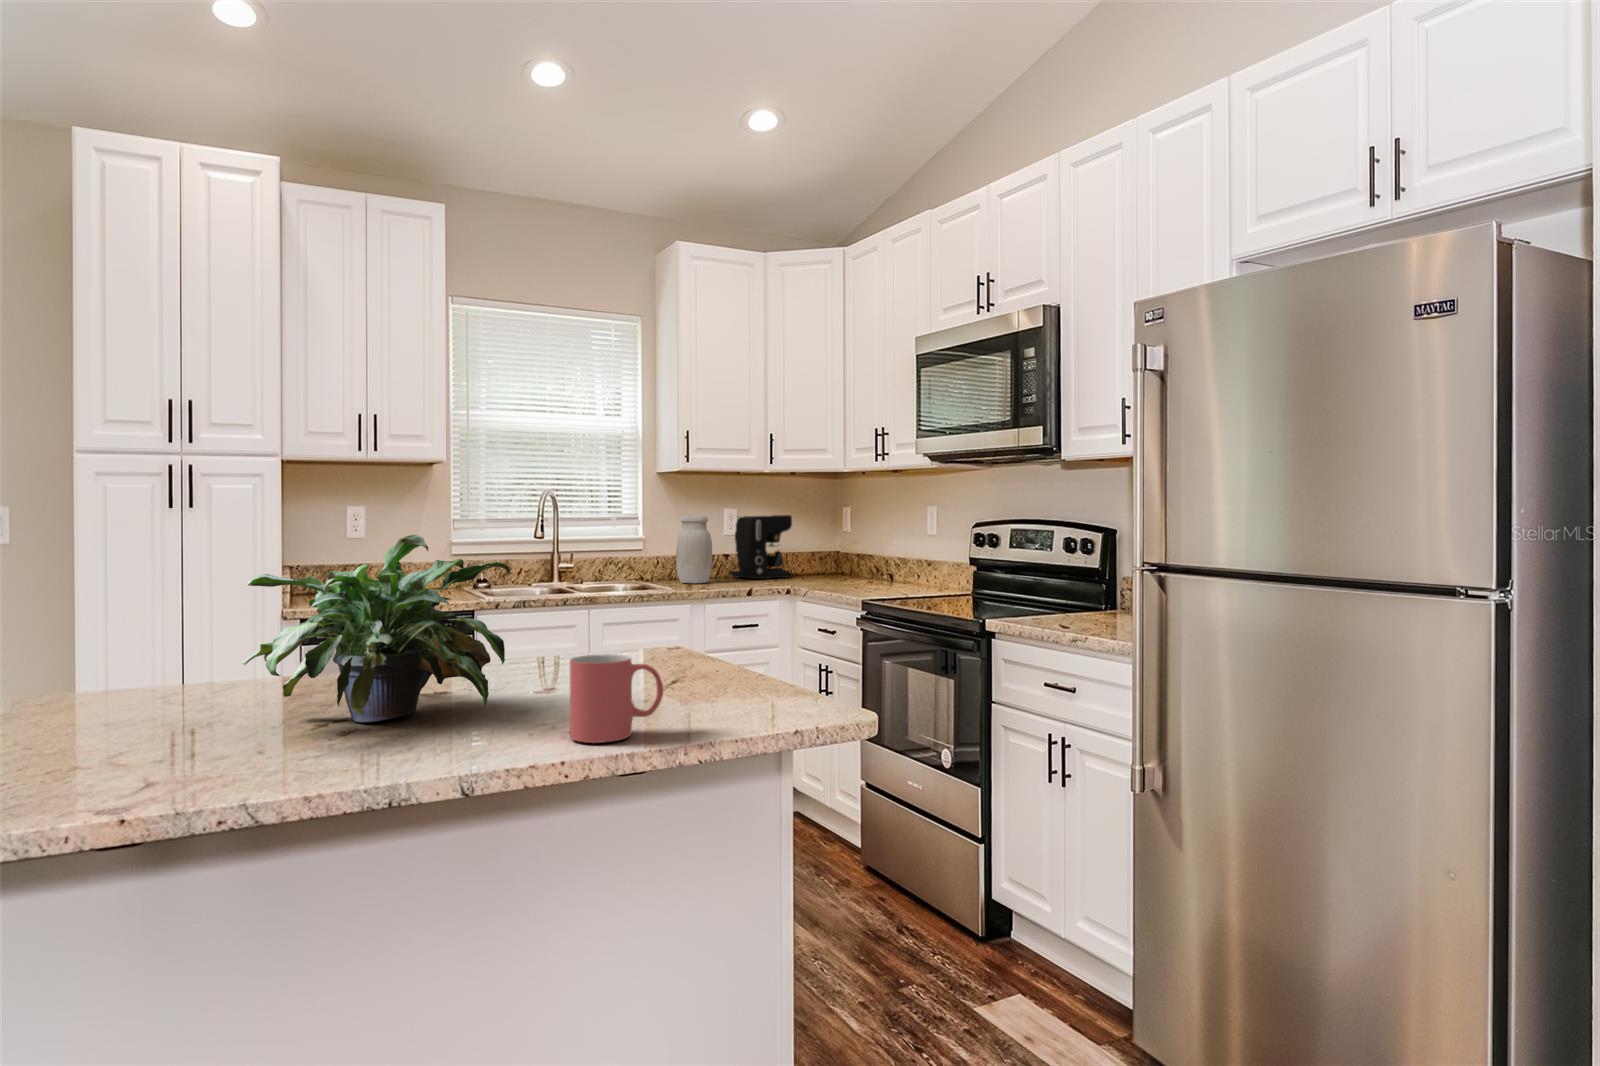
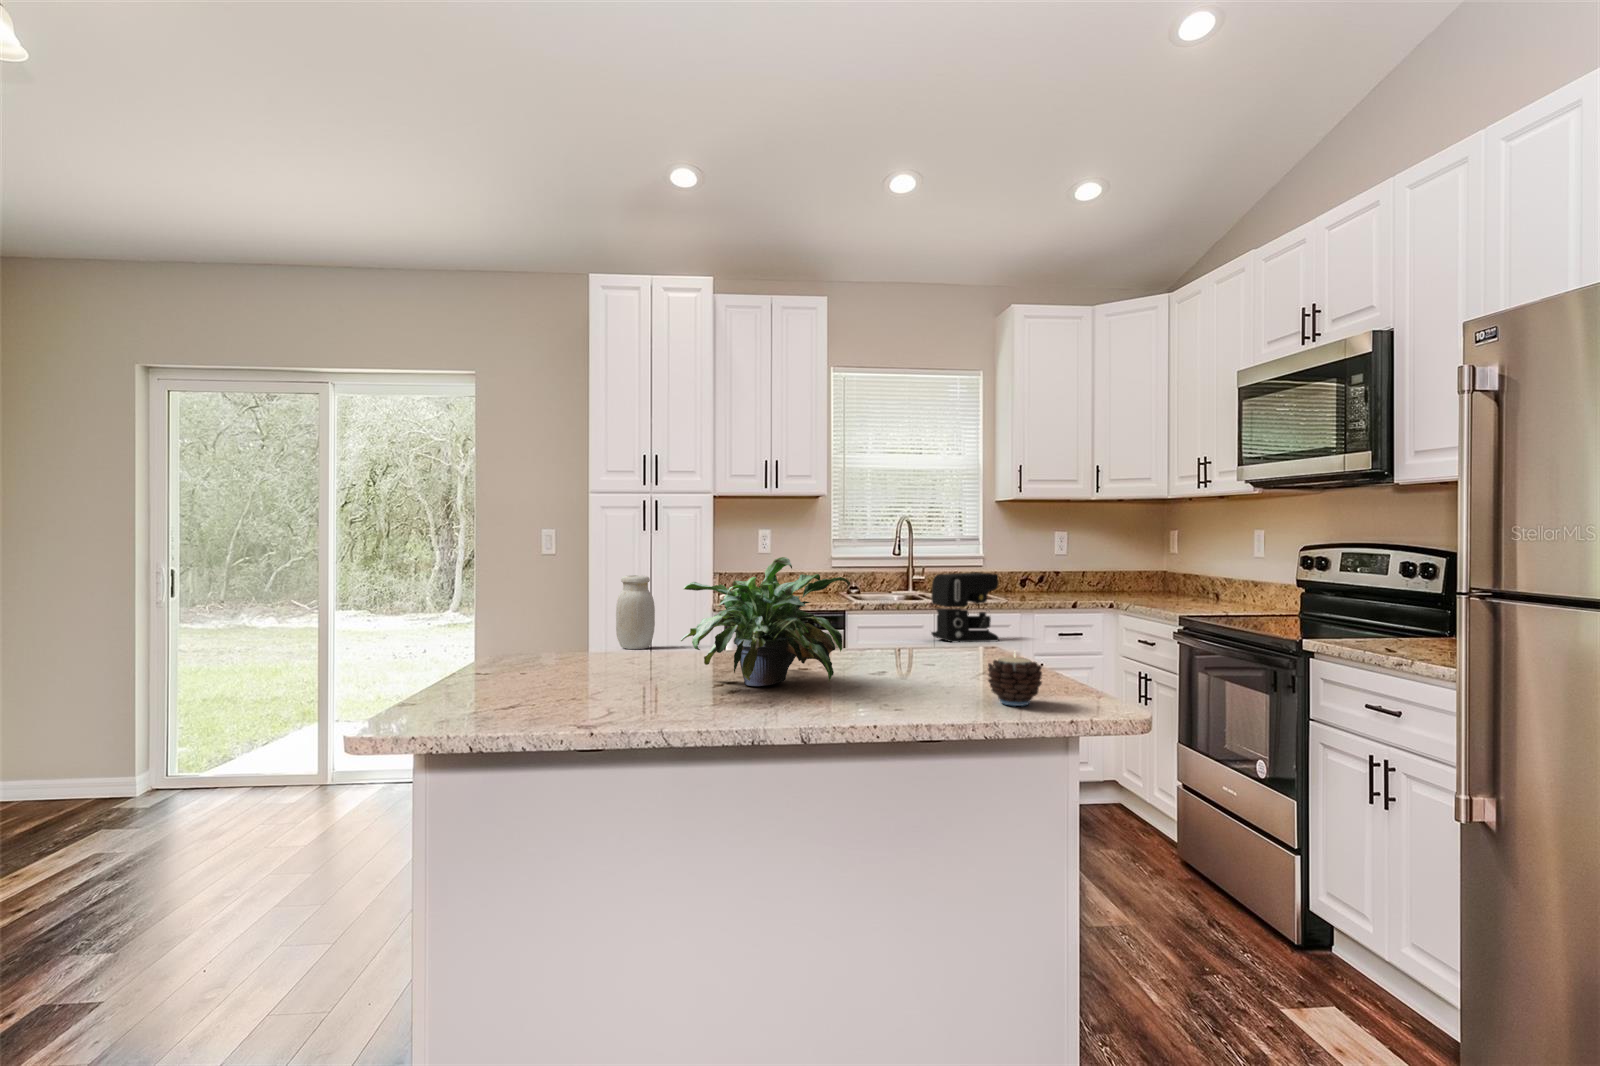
coffee maker: present [729,515,792,579] -> present [931,572,999,642]
jar: present [676,516,712,583] -> present [616,575,655,649]
candle: none [699,649,767,717] -> present [988,651,1042,706]
mug: present [570,654,663,743] -> none [885,649,955,715]

